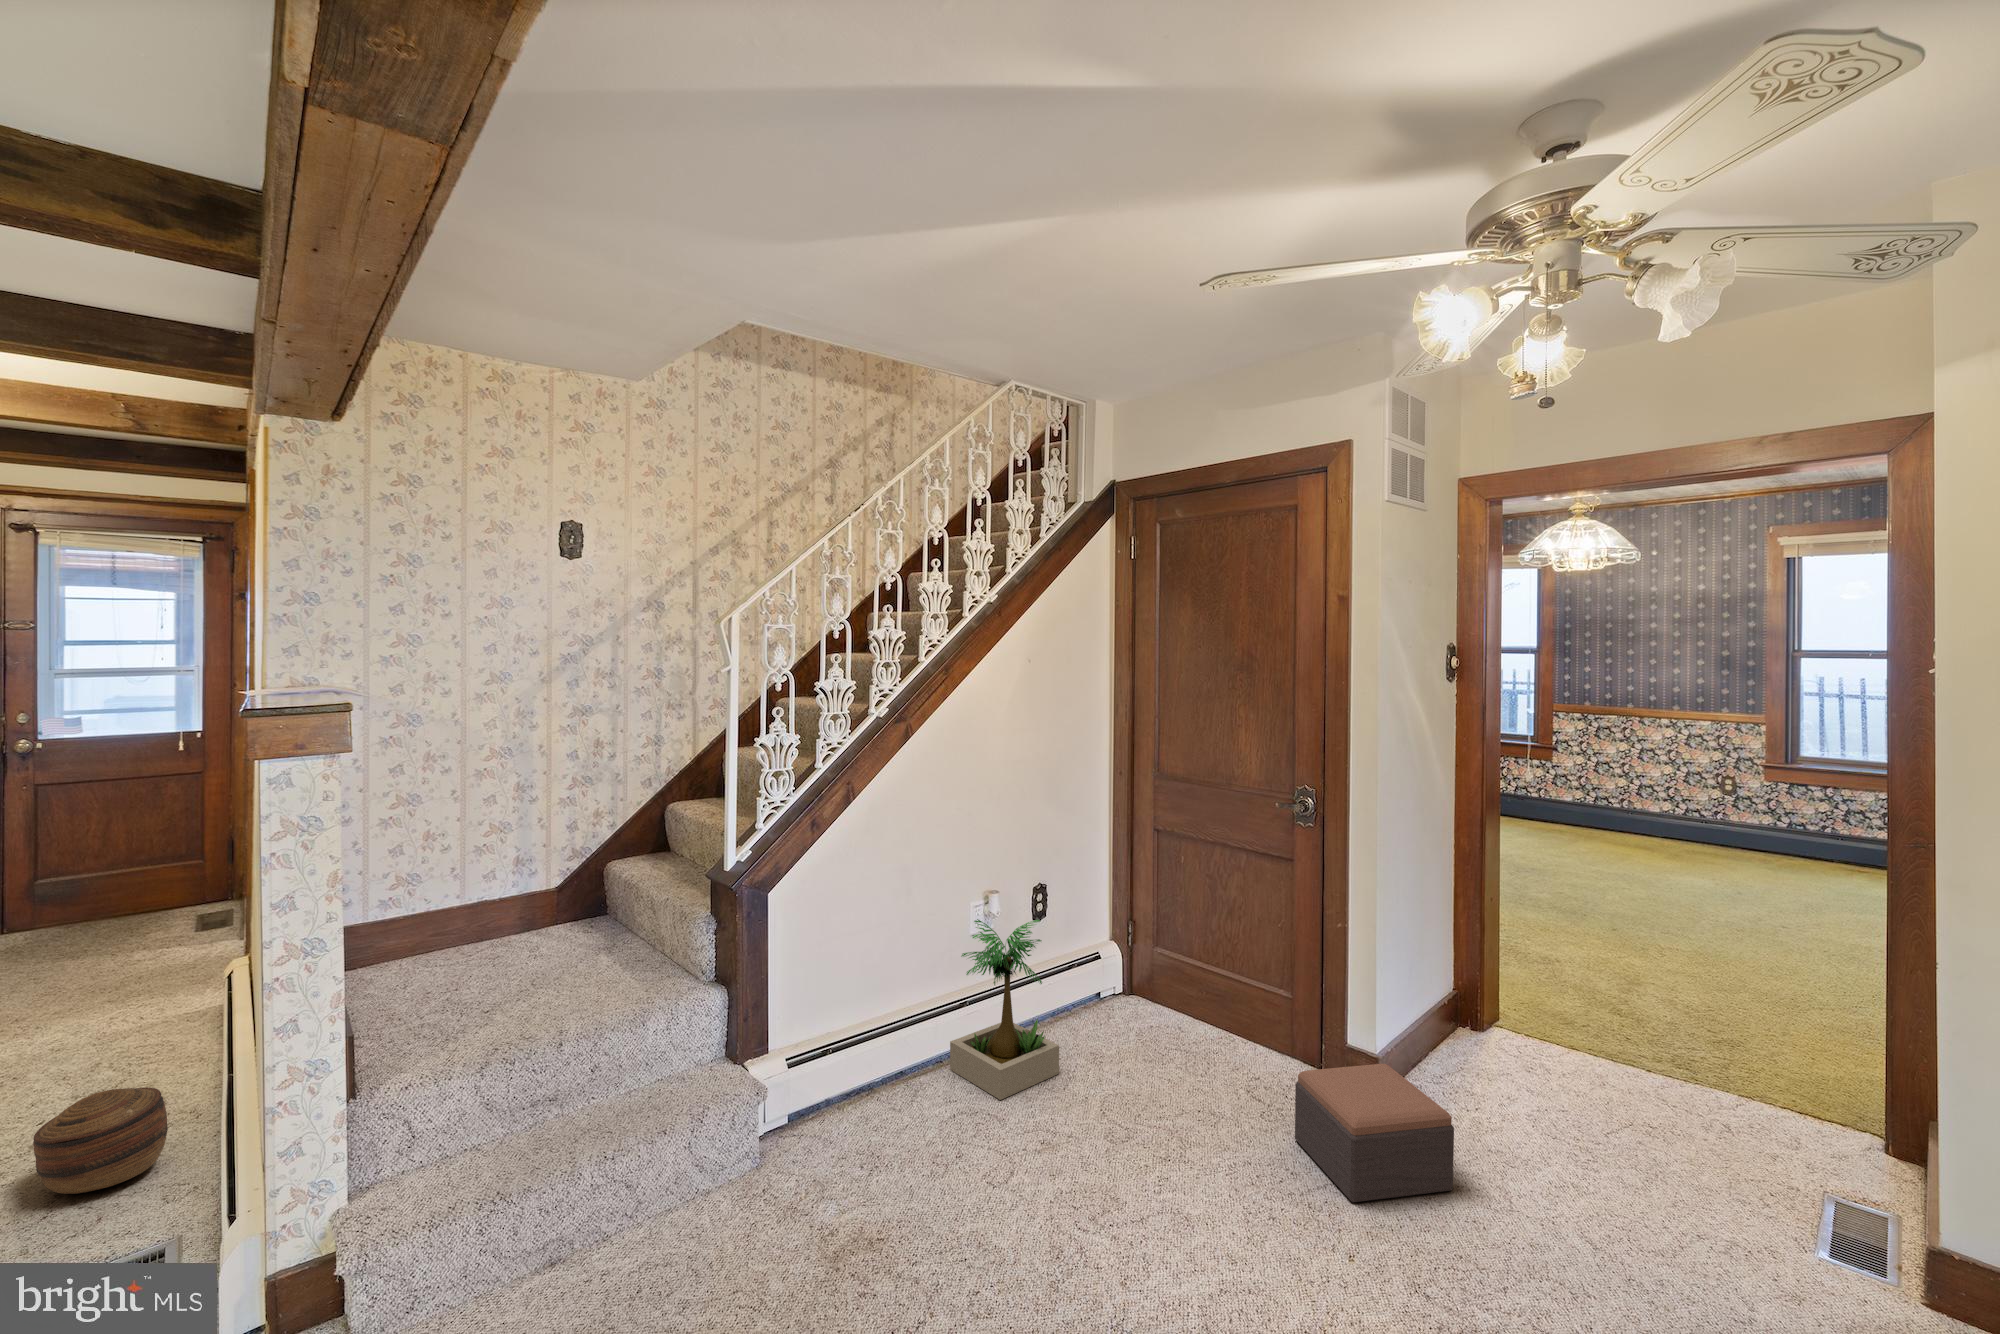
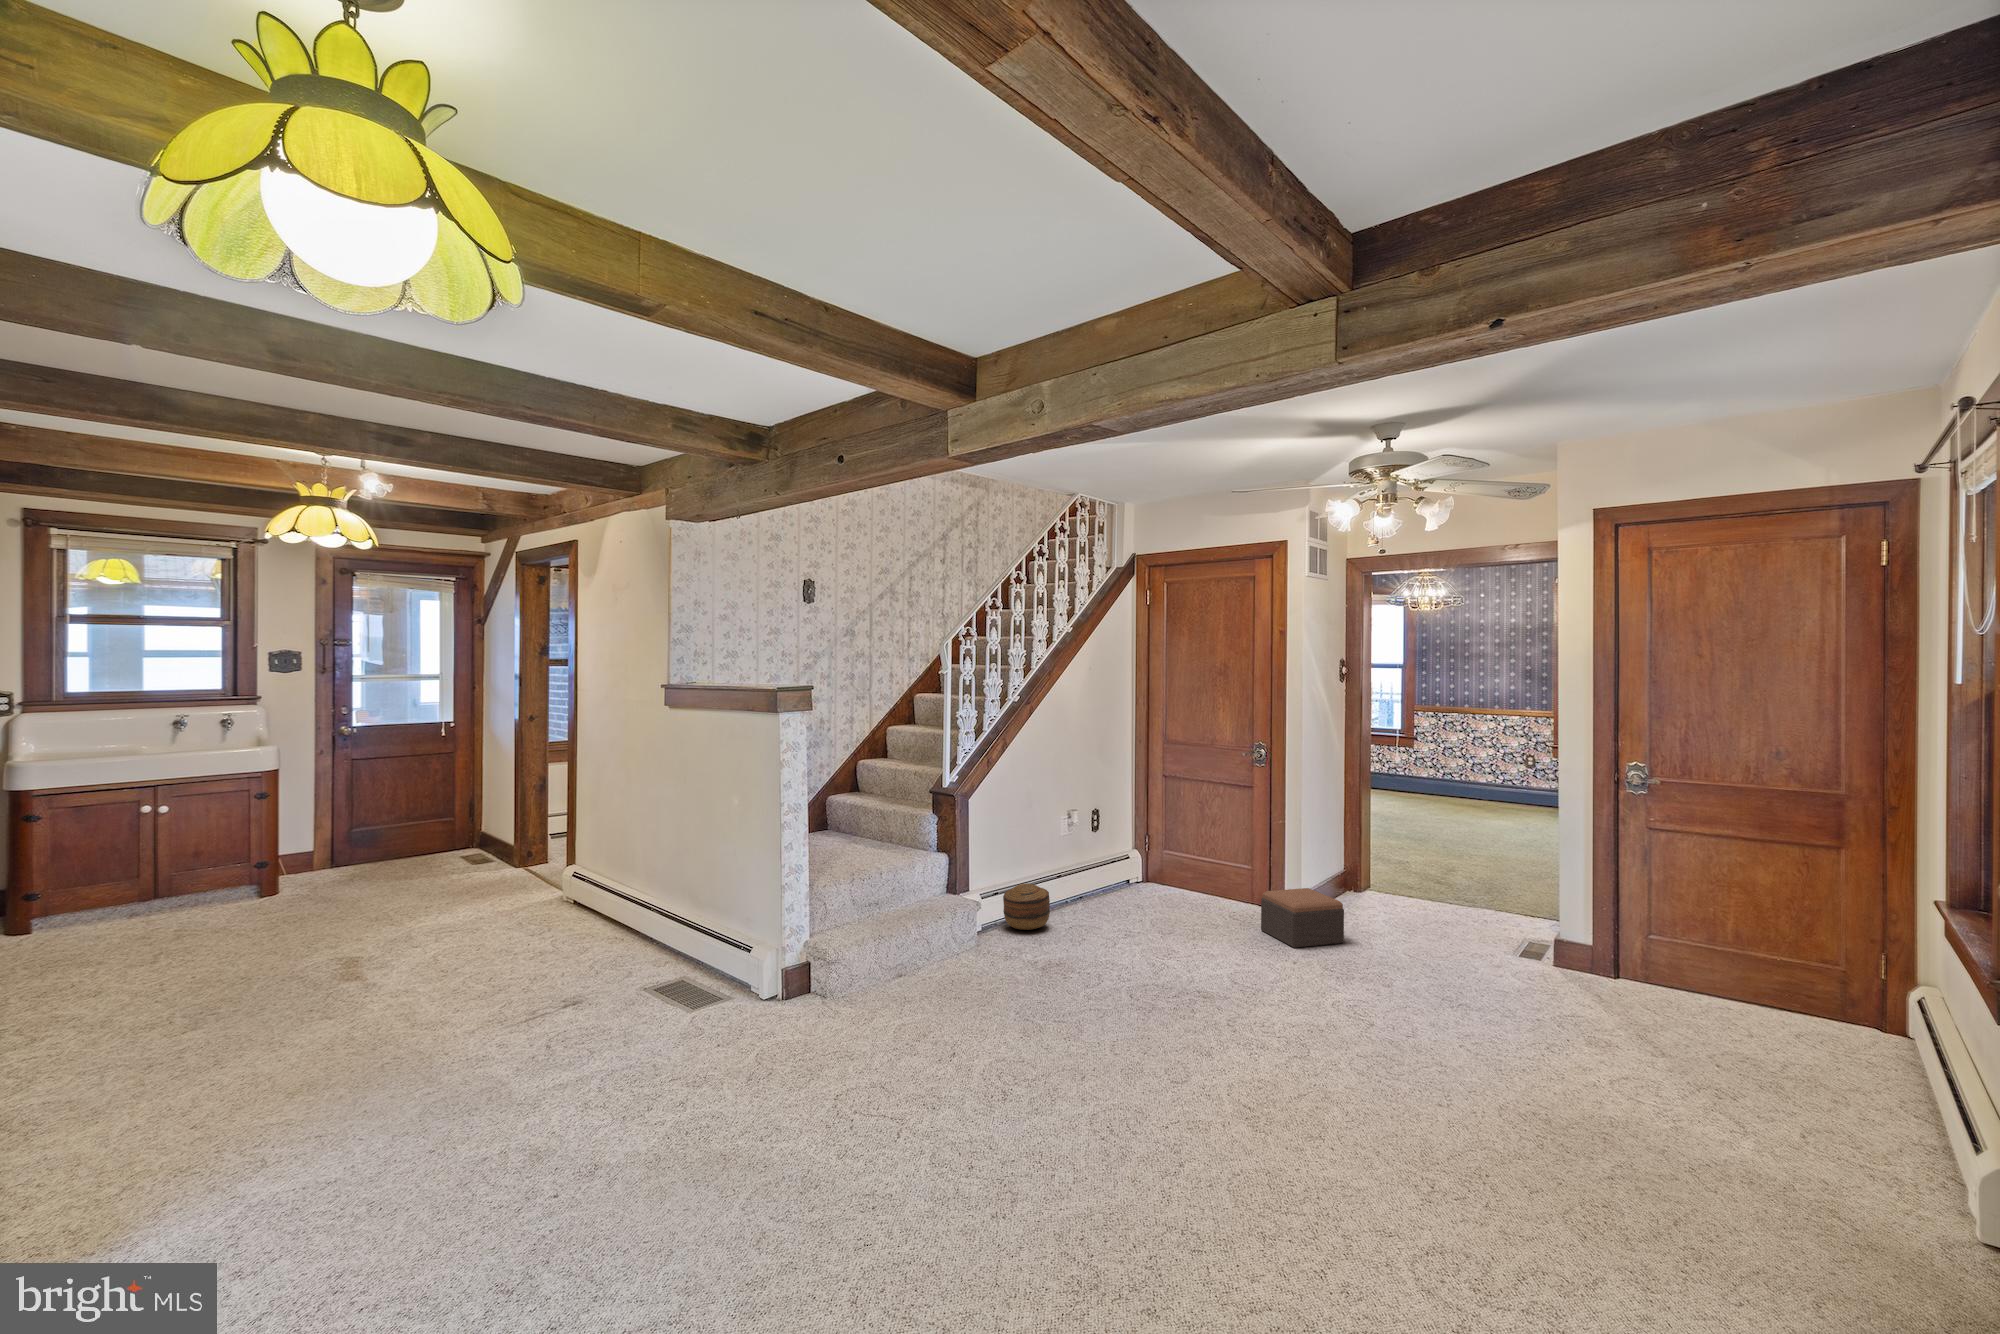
potted plant: present [950,919,1059,1100] -> none [1057,822,1122,922]
basket: present [33,1087,168,1194] -> present [1003,883,1050,930]

